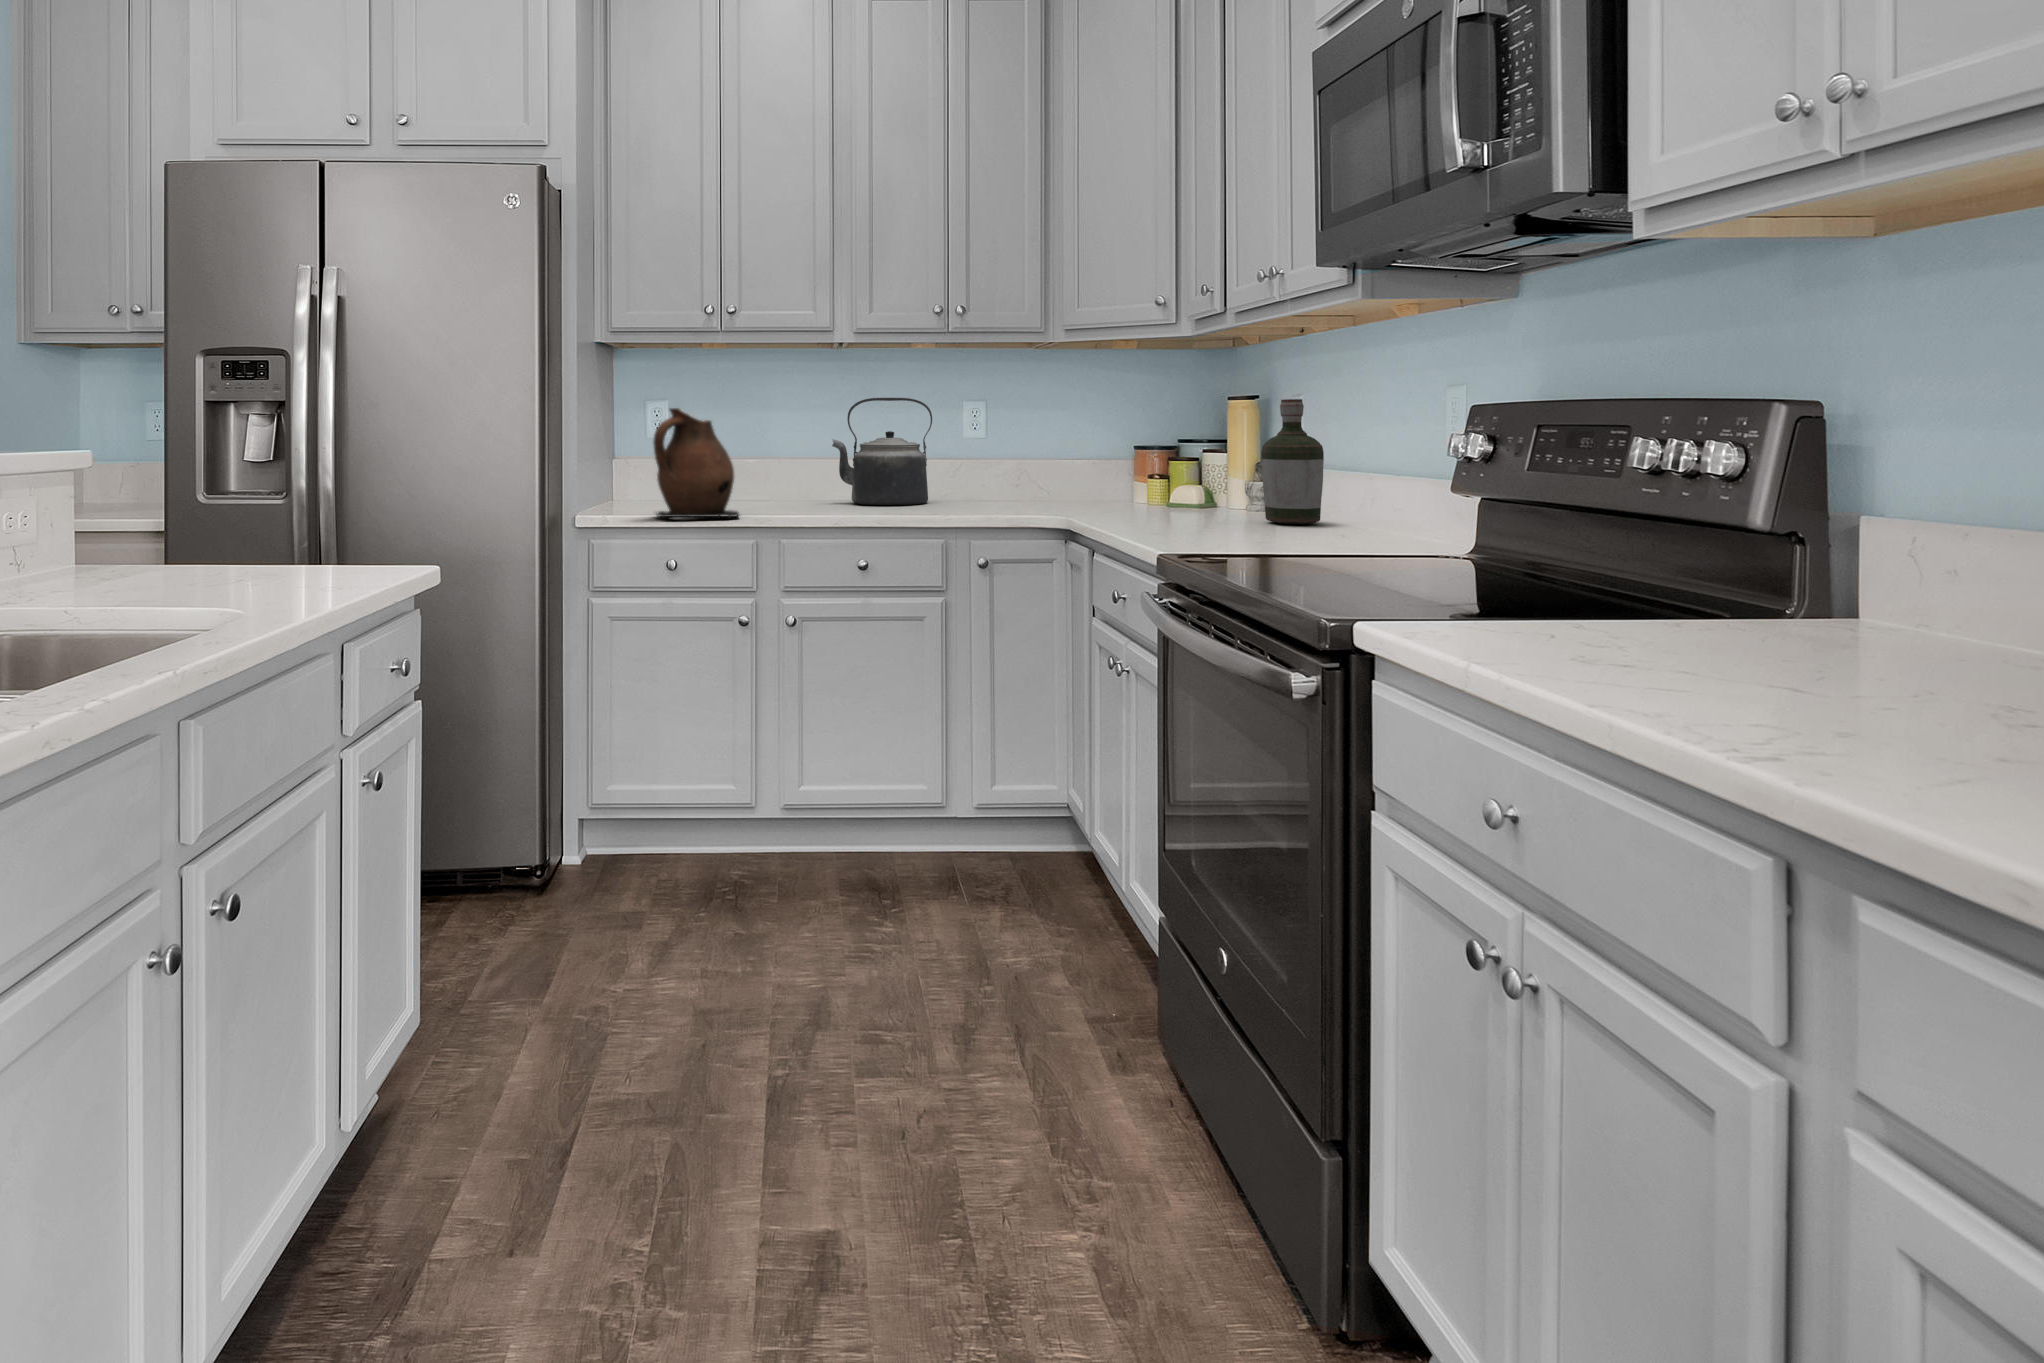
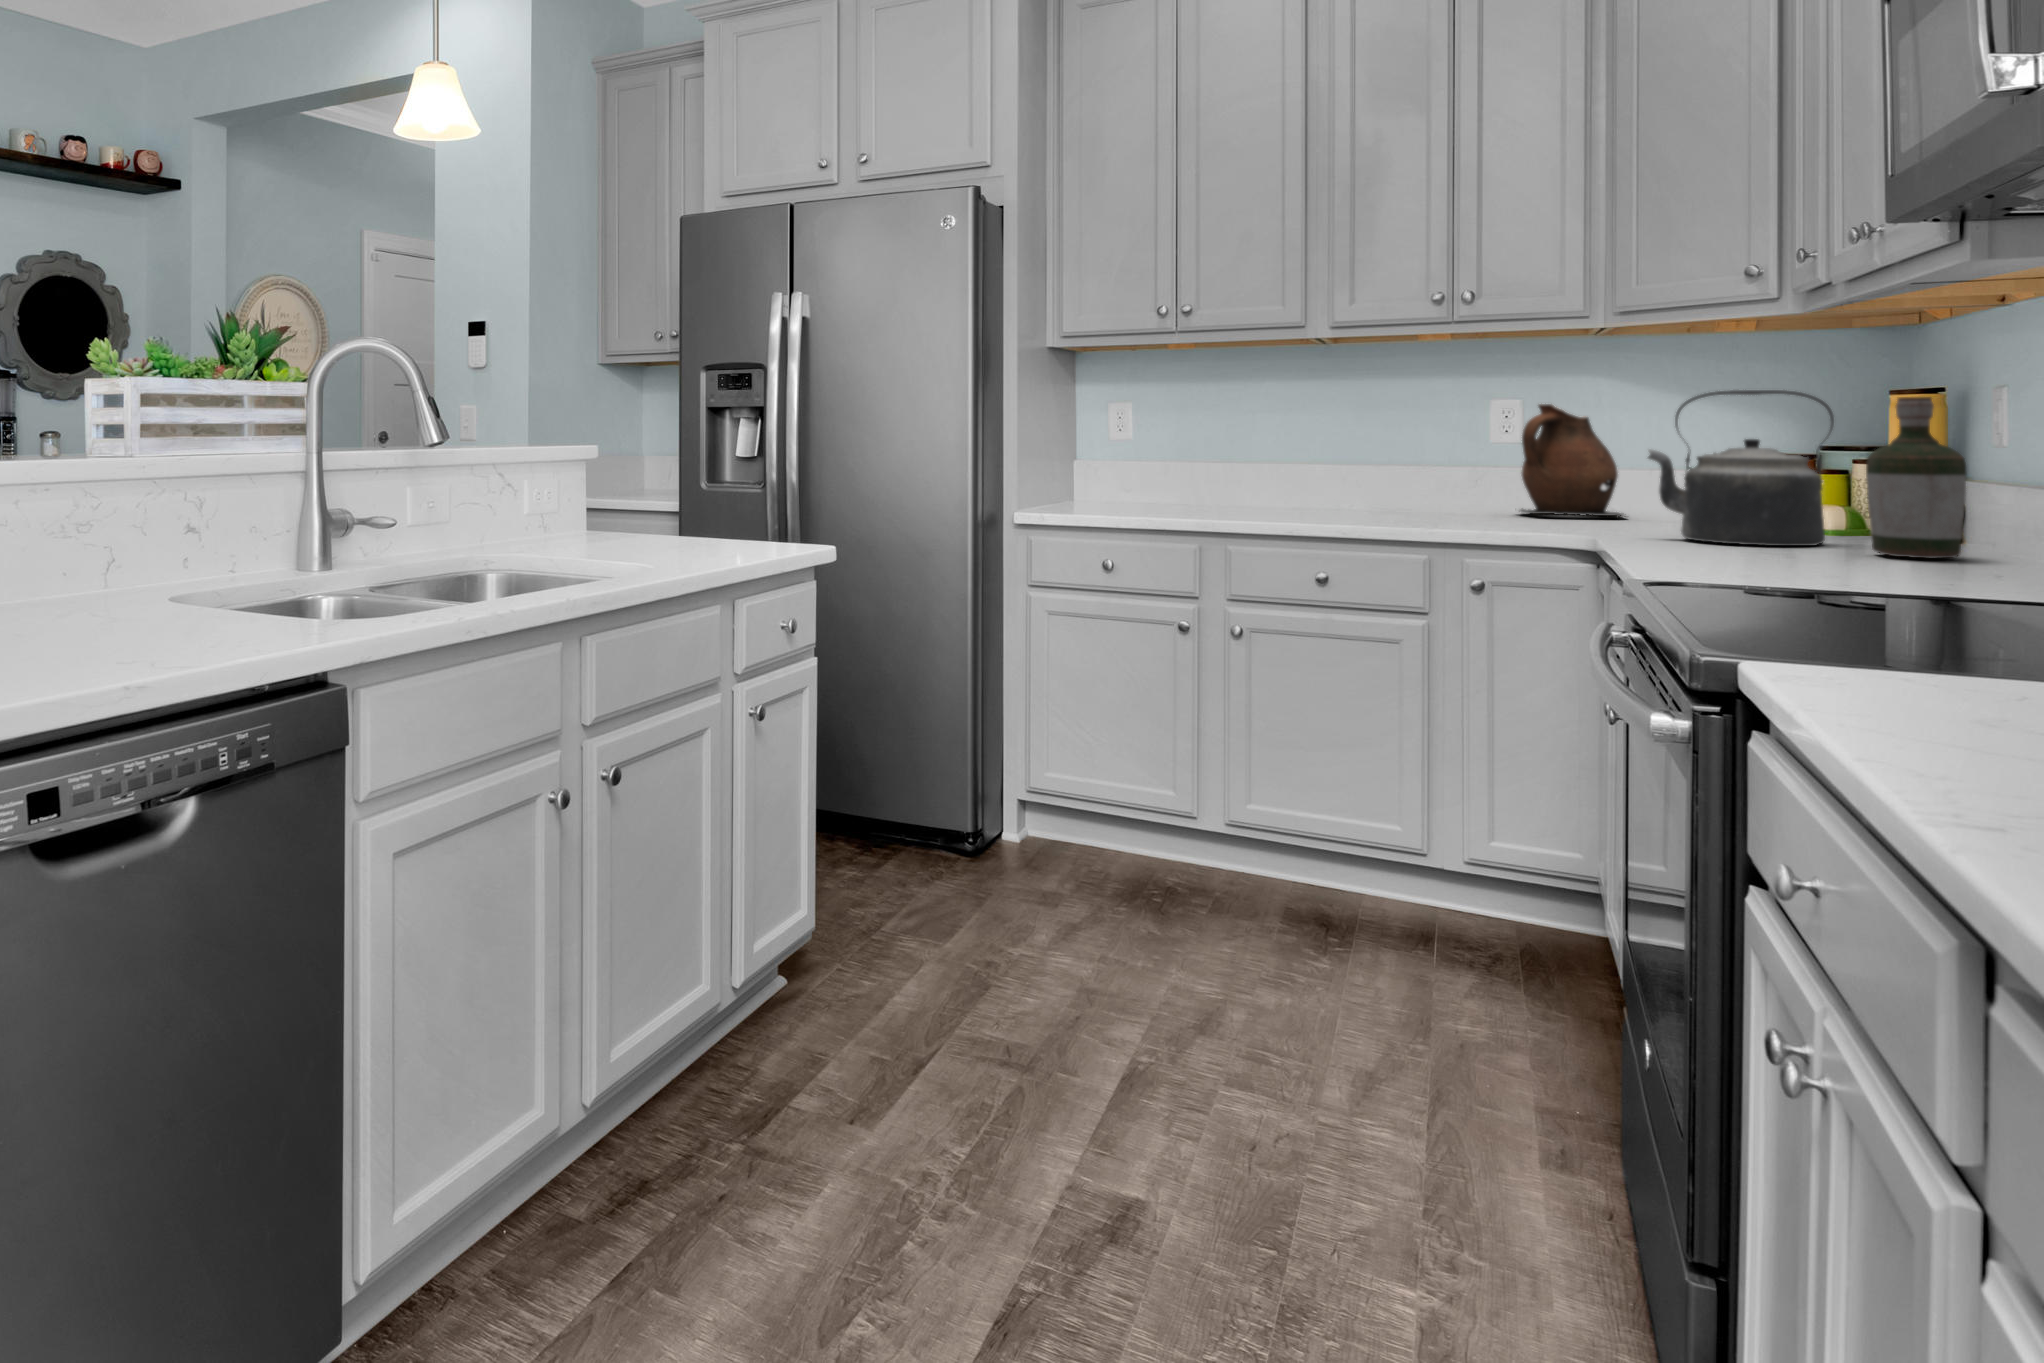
kettle: present [832,398,932,505] -> present [1648,390,1834,546]
ceramic pitcher: present [653,408,739,518] -> present [1521,404,1626,518]

